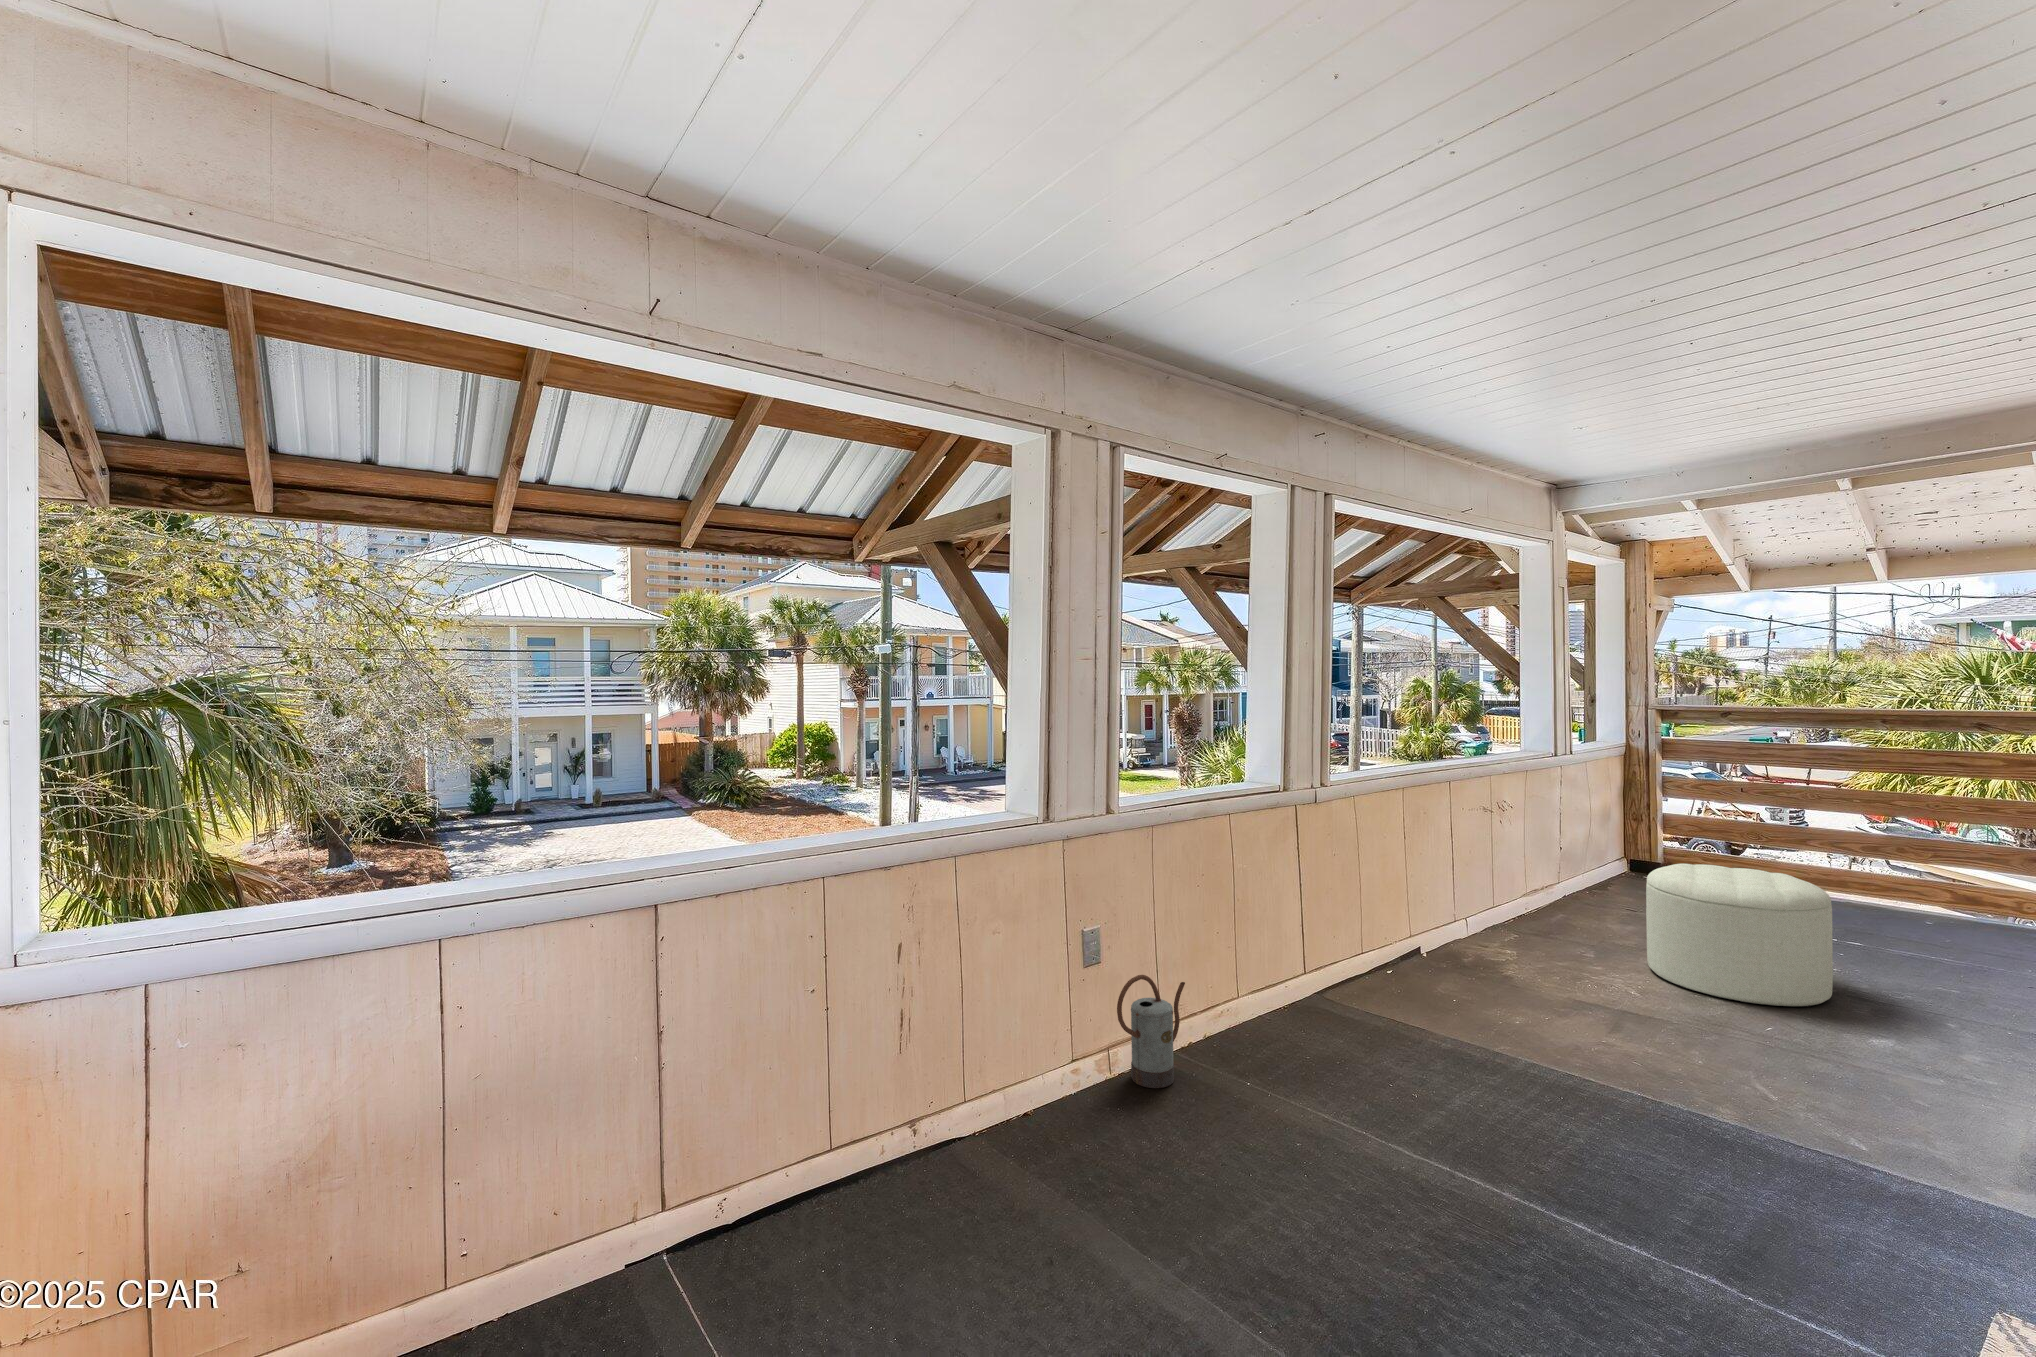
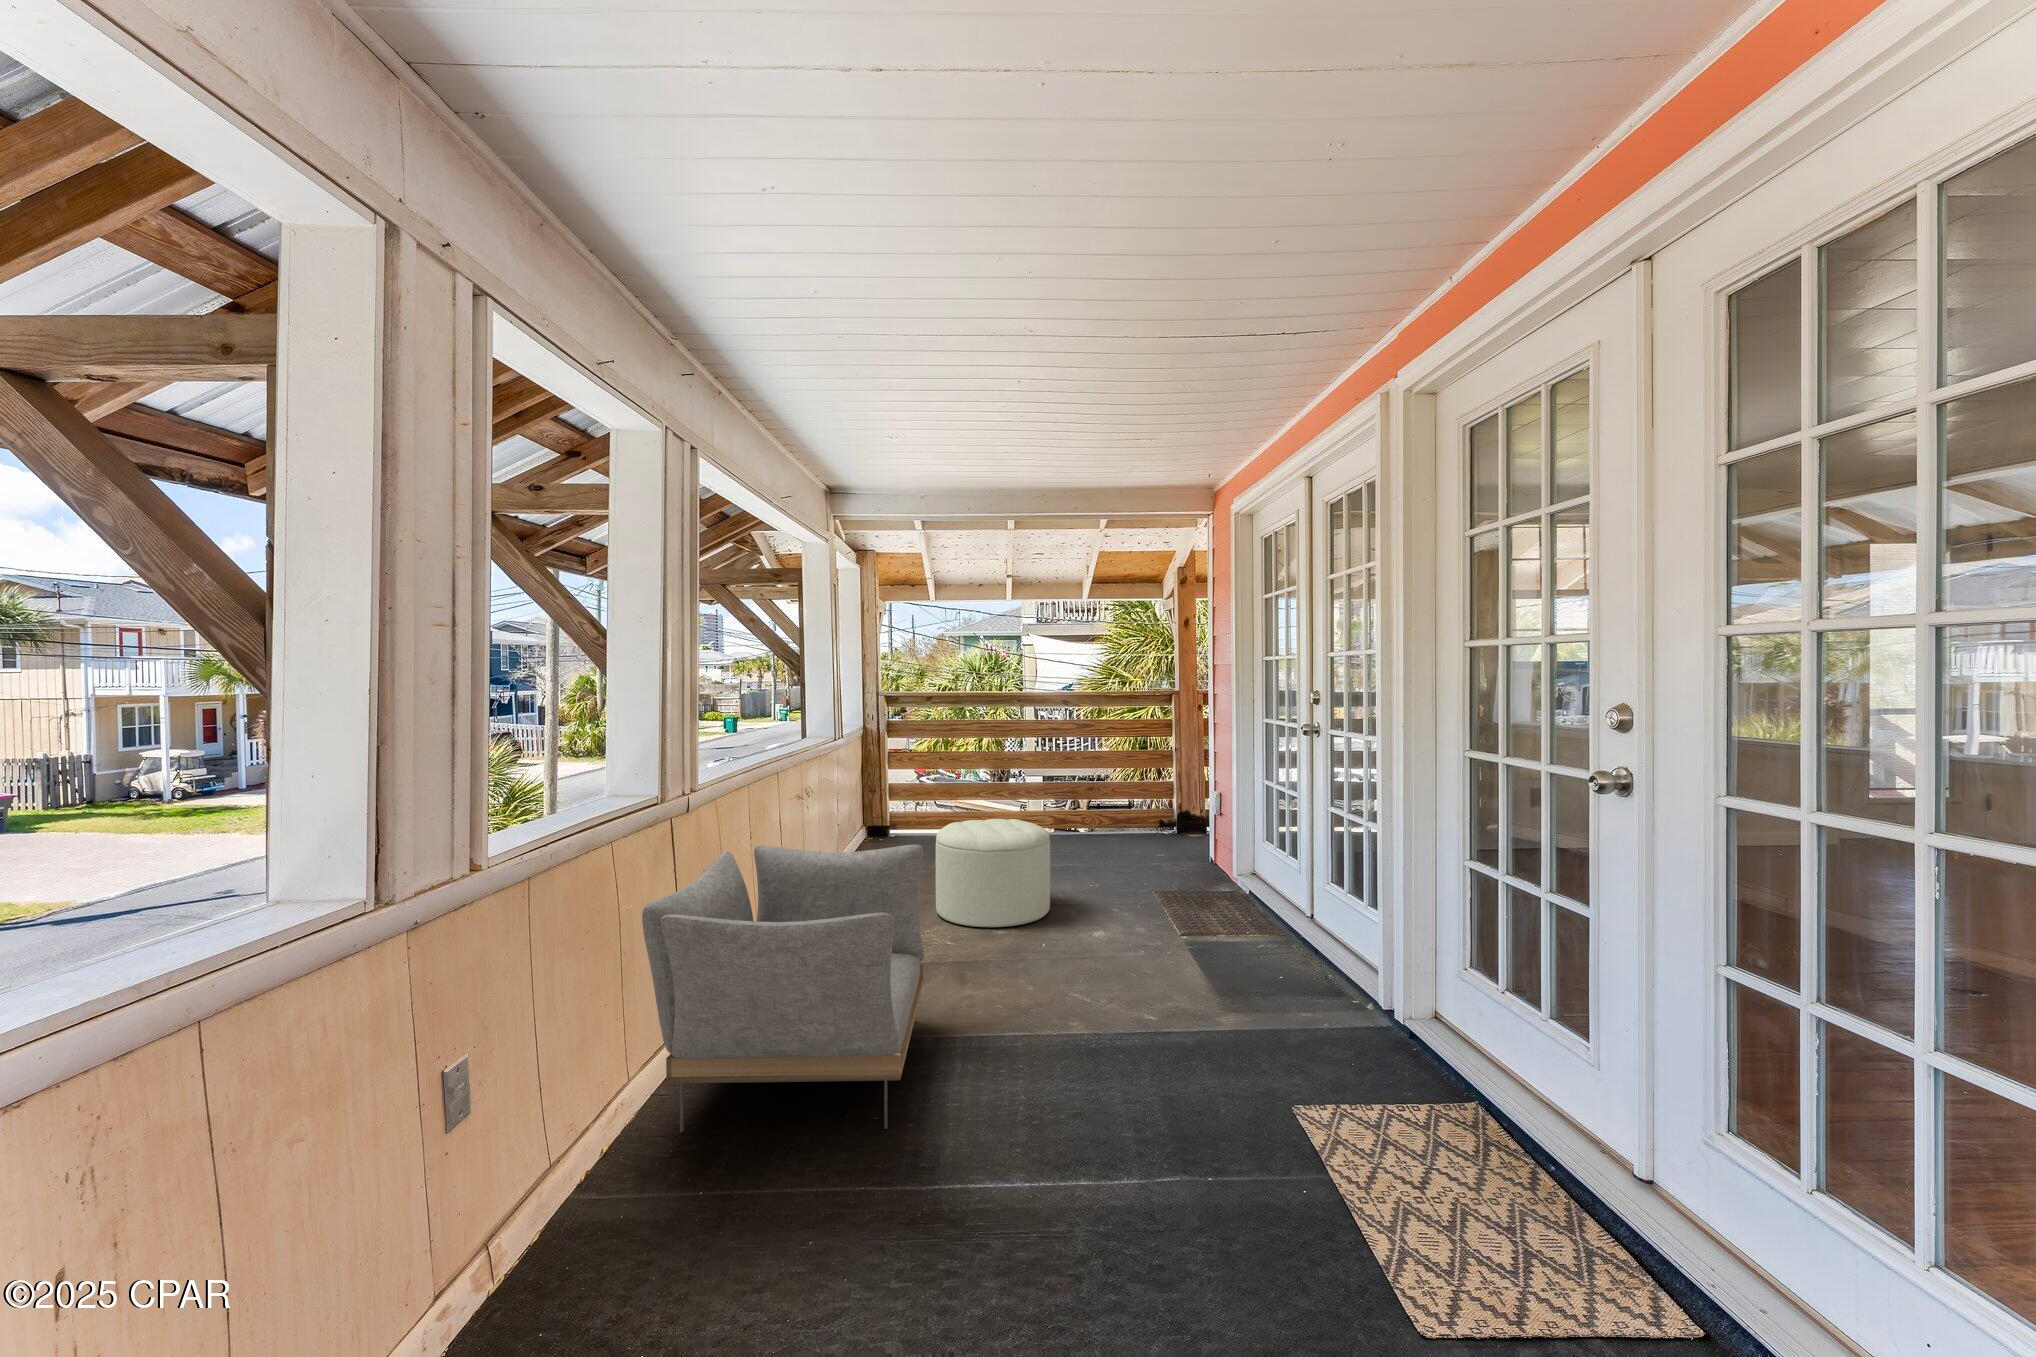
armchair: none [1241,842,1540,1110] -> present [642,845,924,1132]
watering can: present [1117,975,1185,1088] -> none [519,1092,598,1279]

